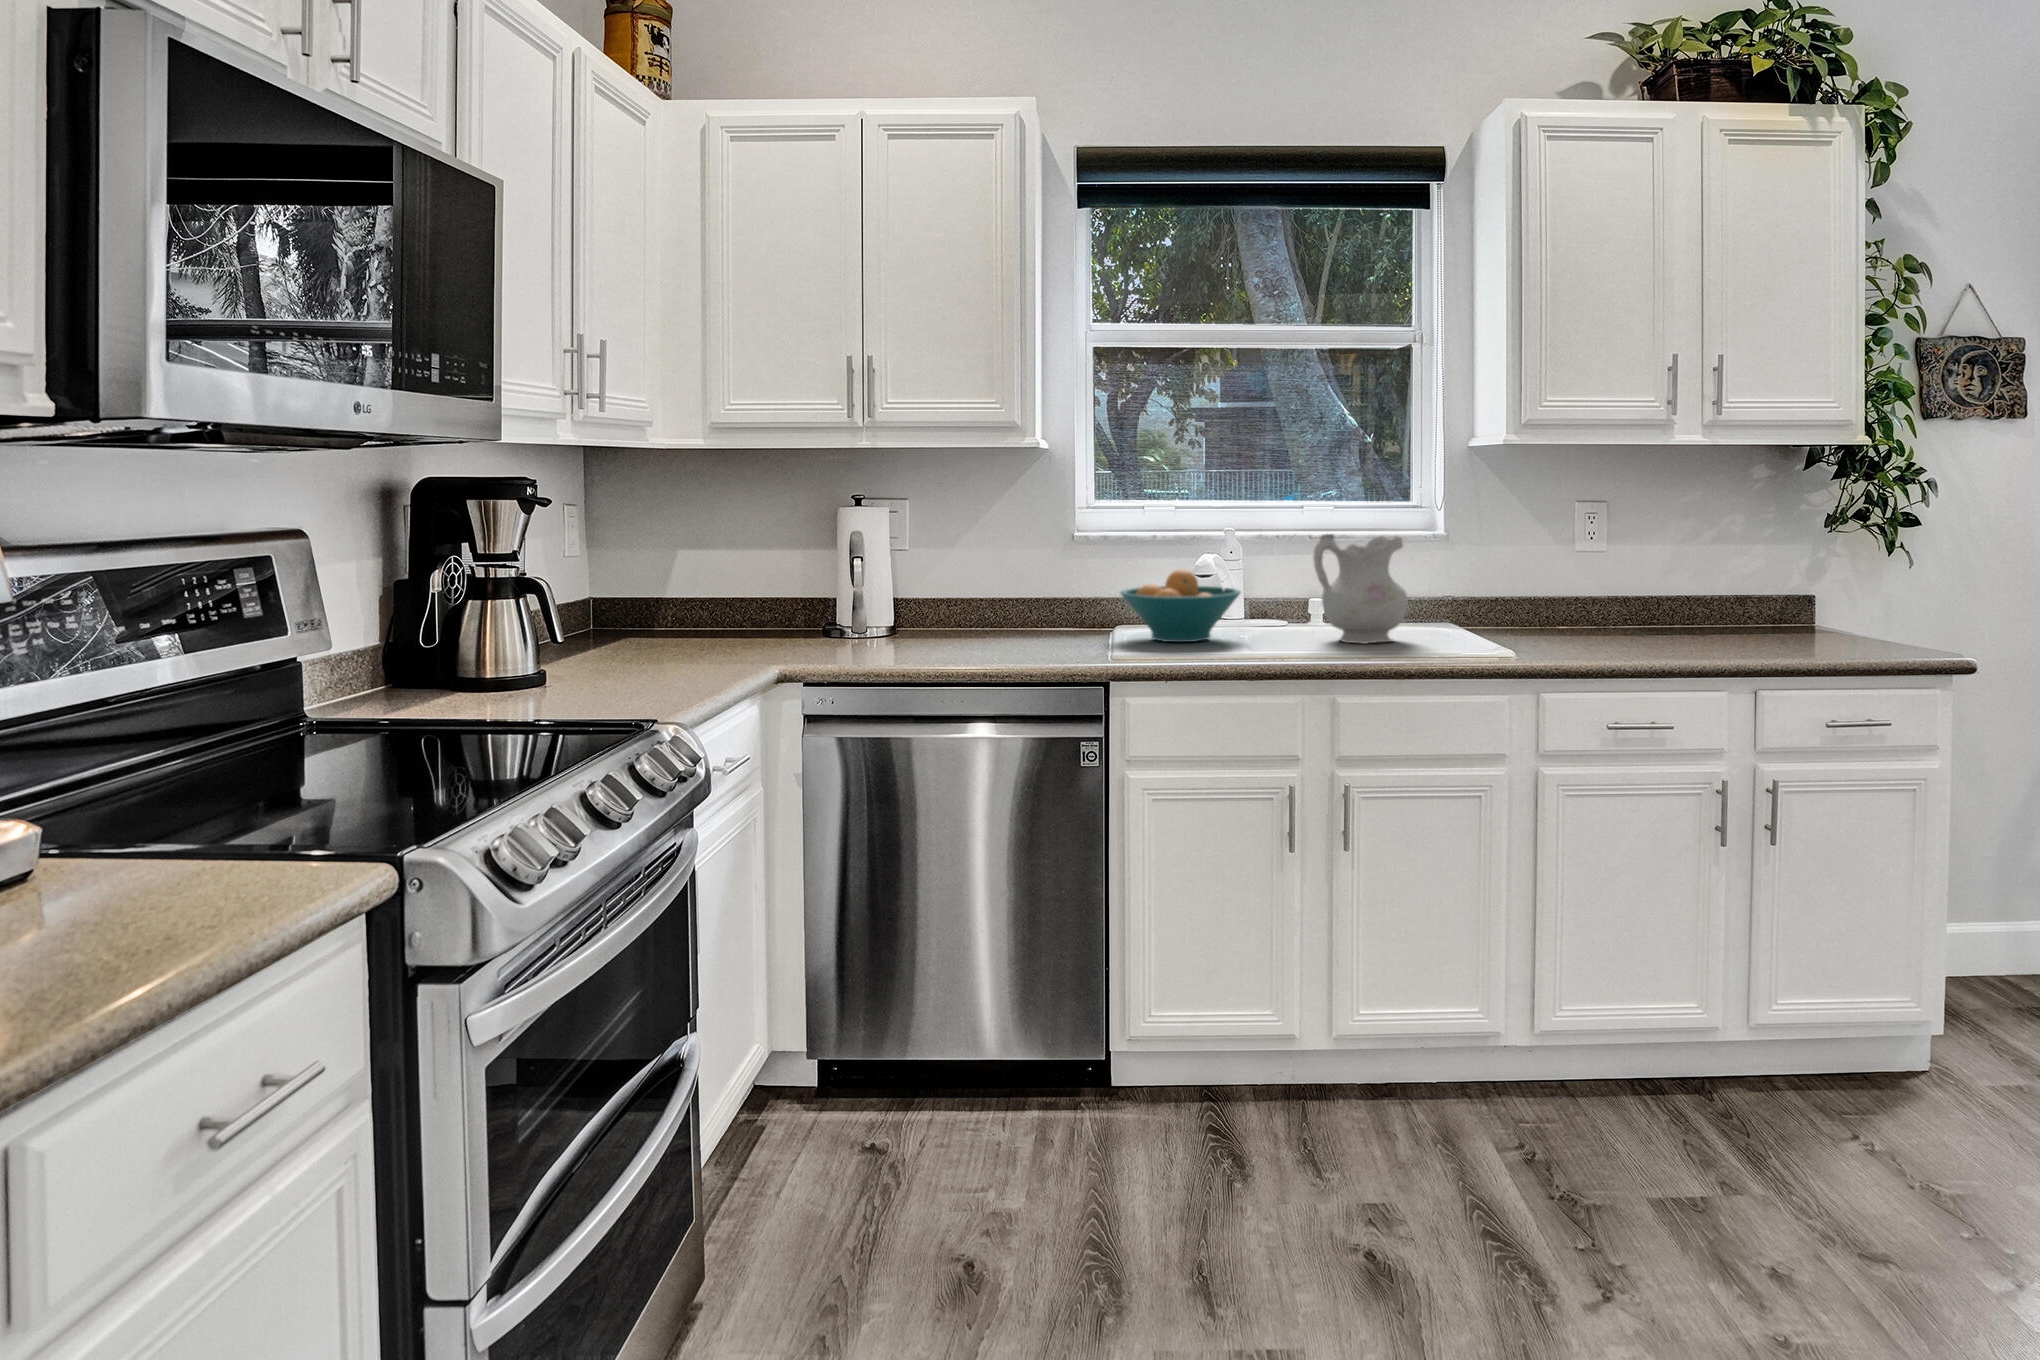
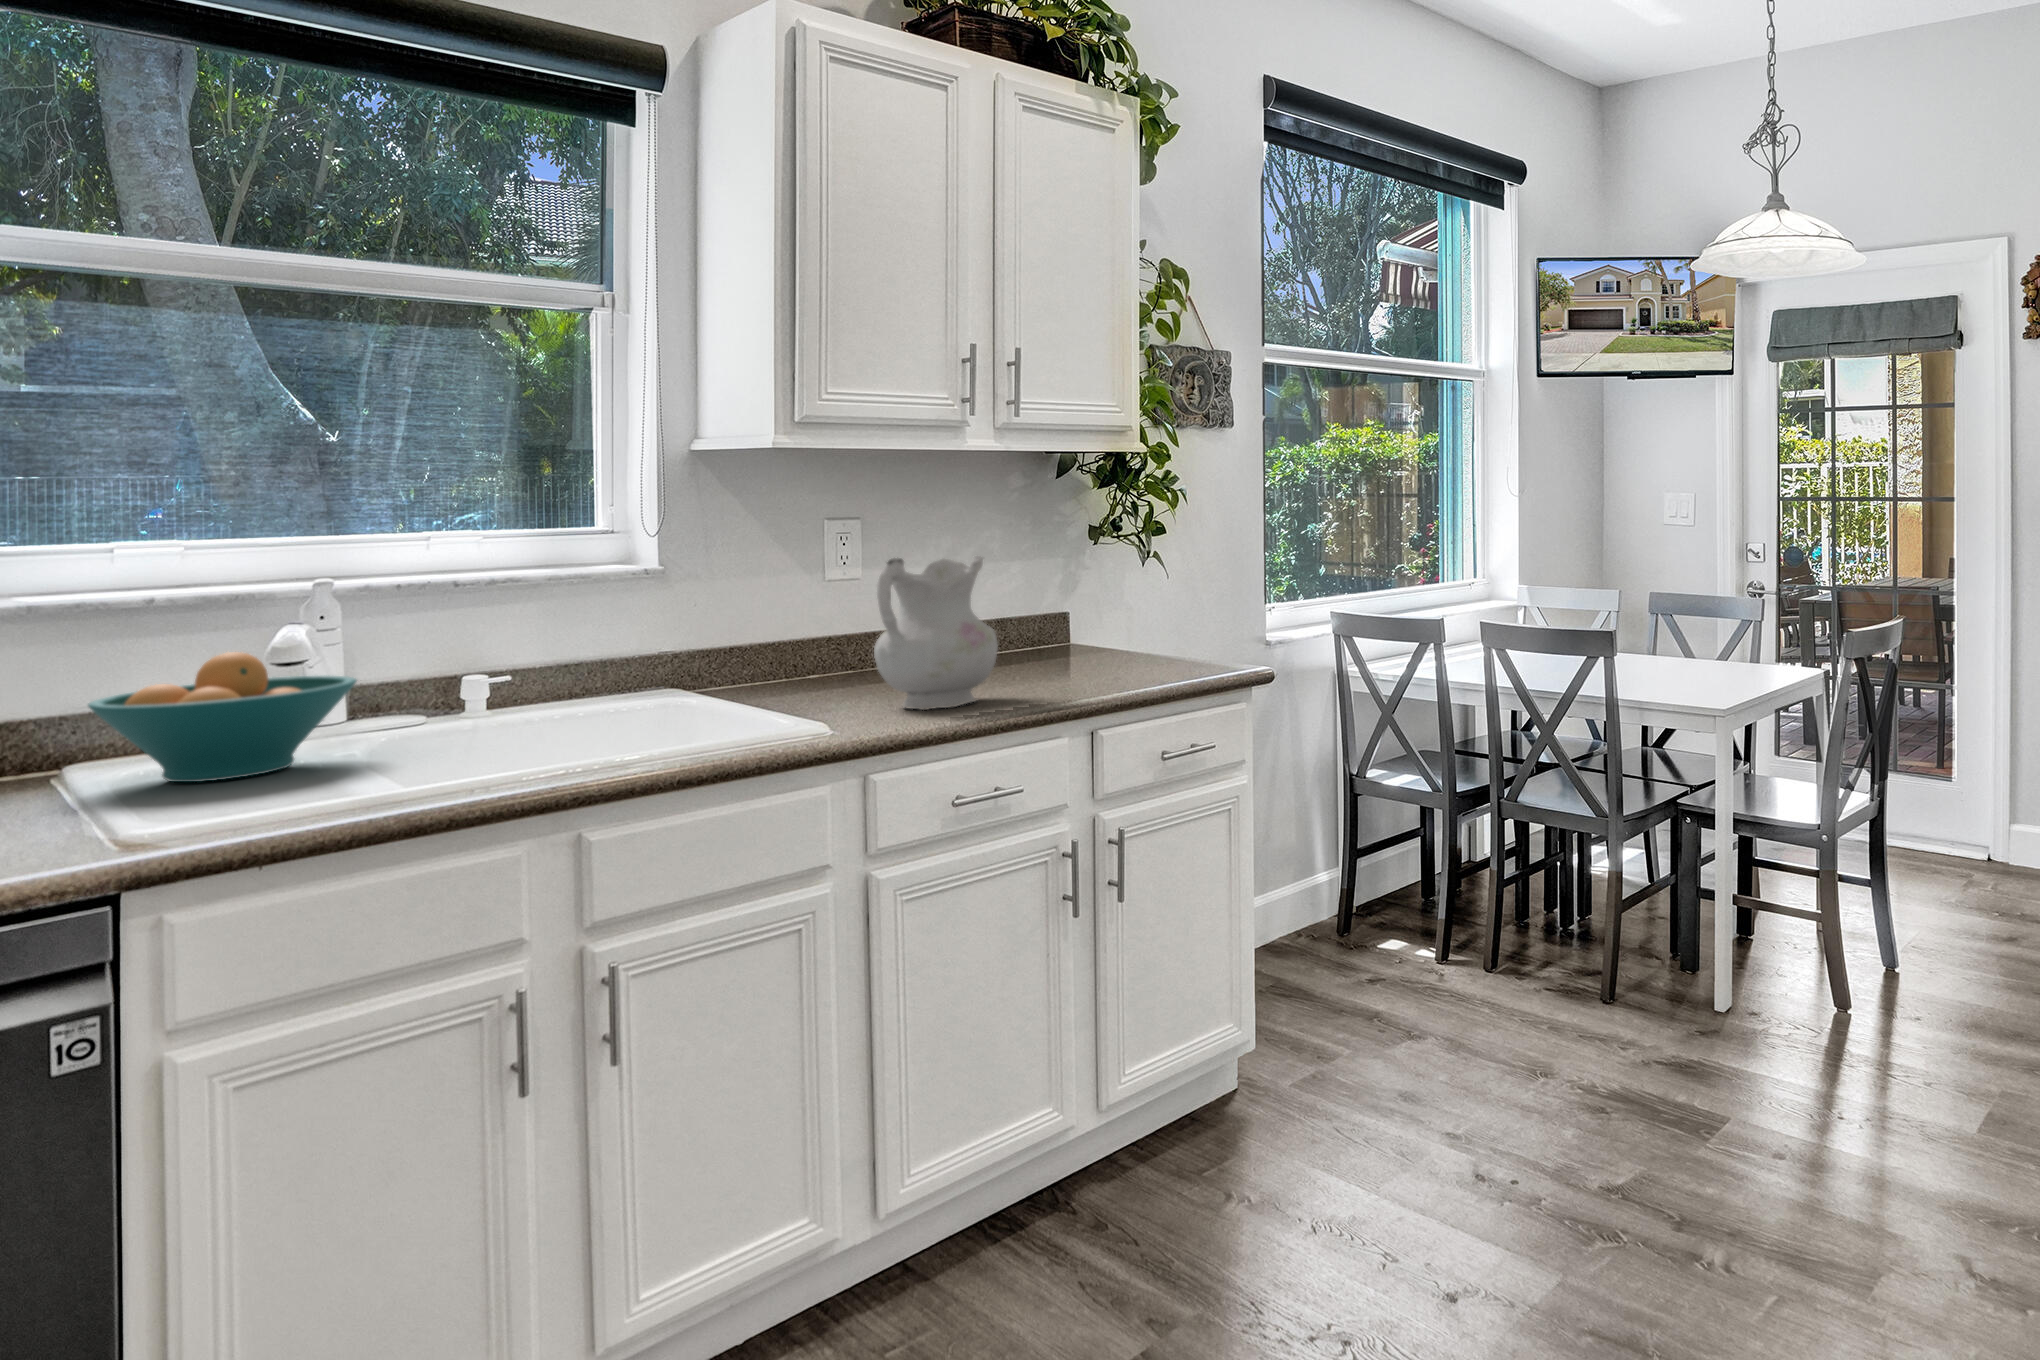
ceramic pitcher: present [1314,534,1408,644] -> present [874,555,998,710]

